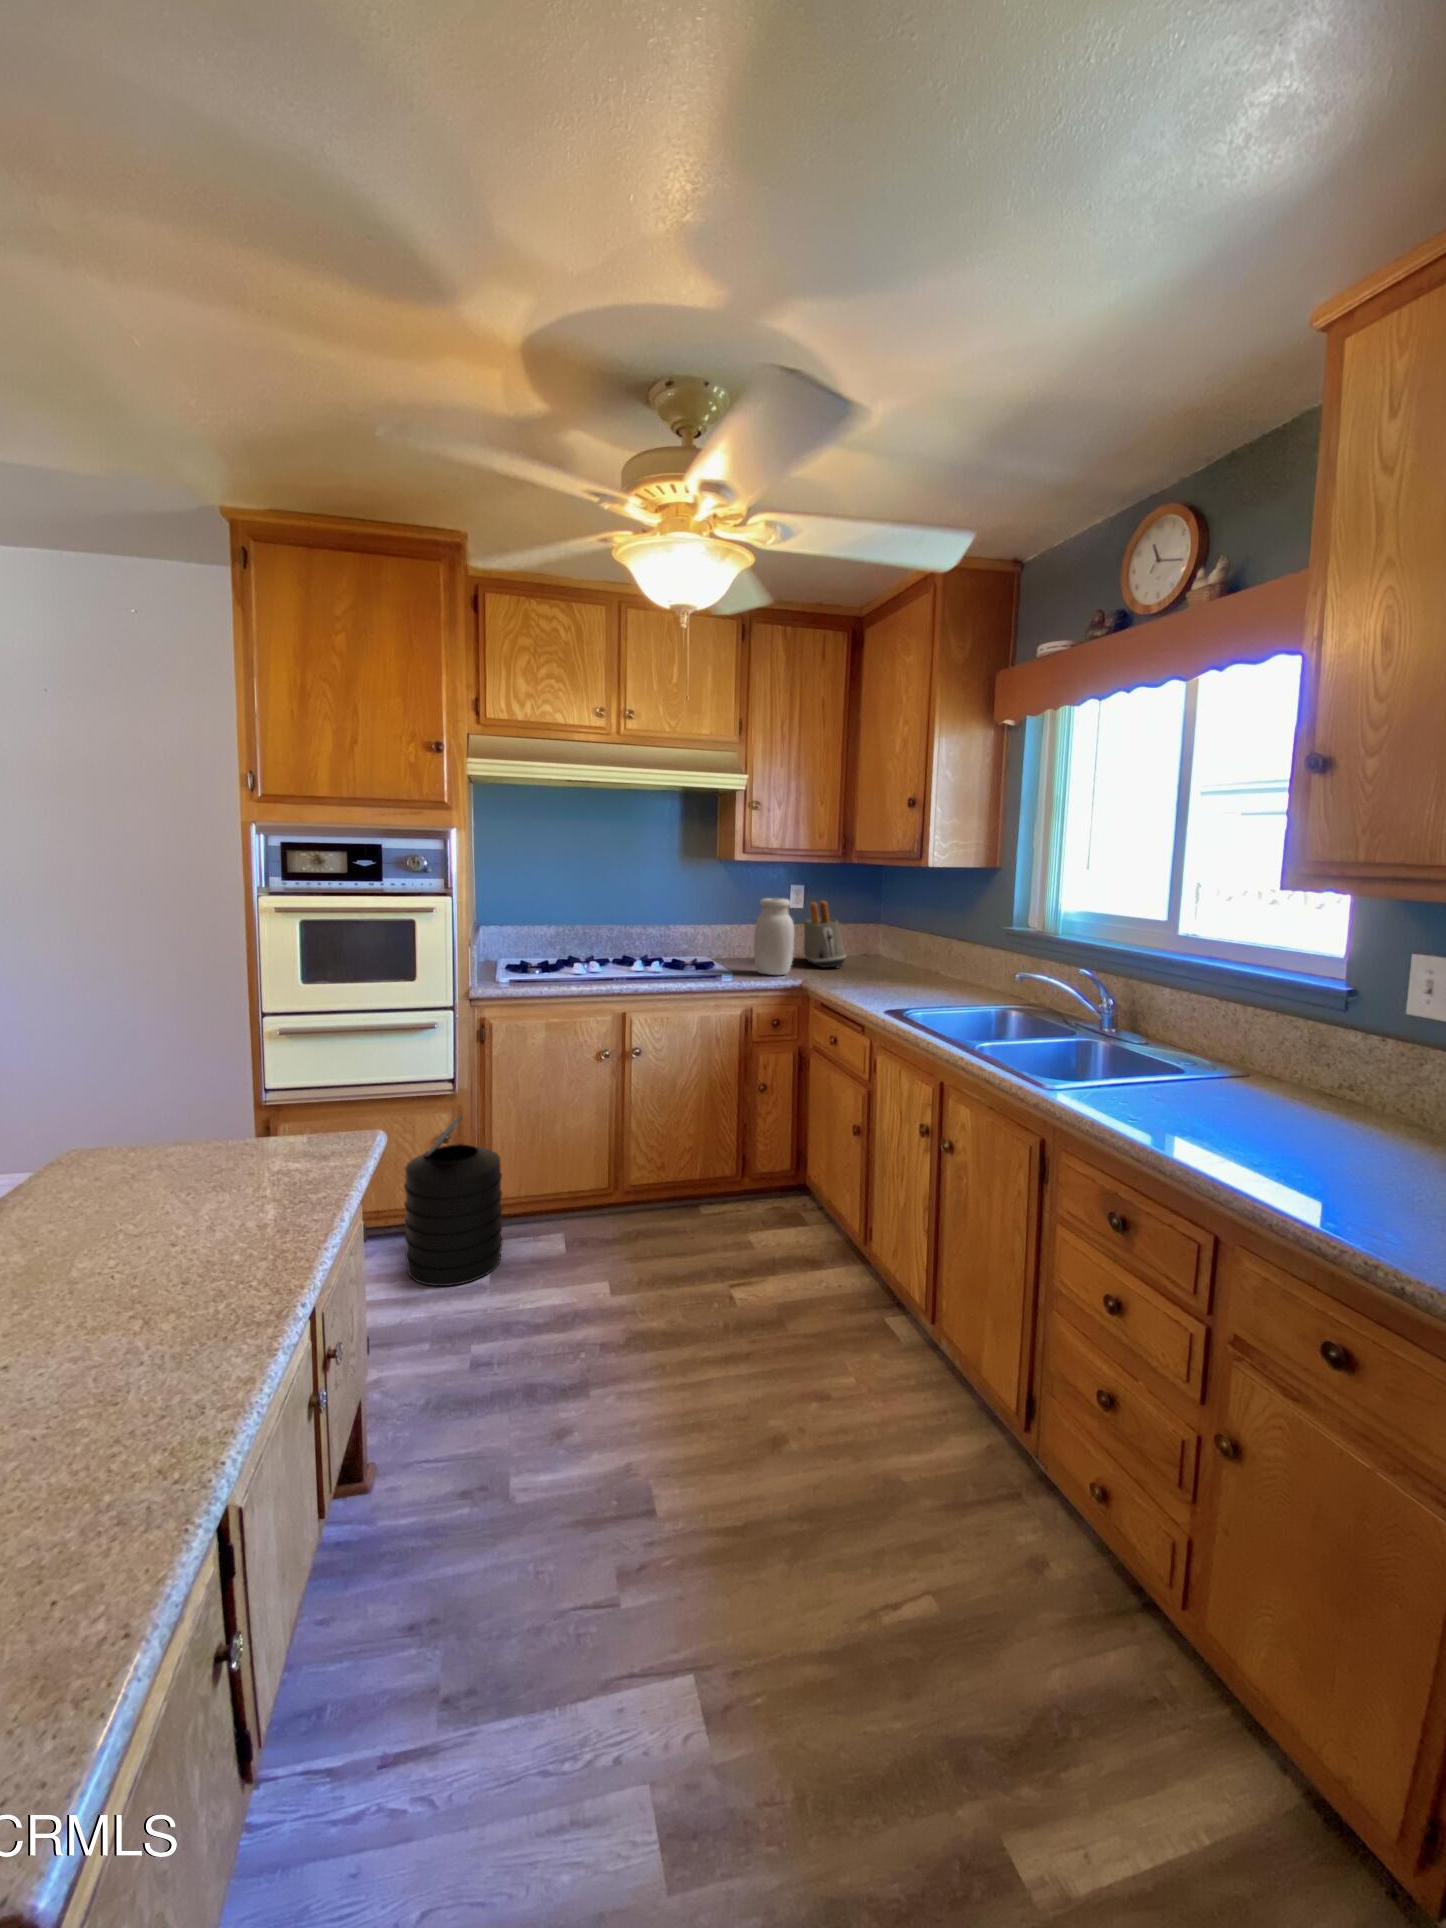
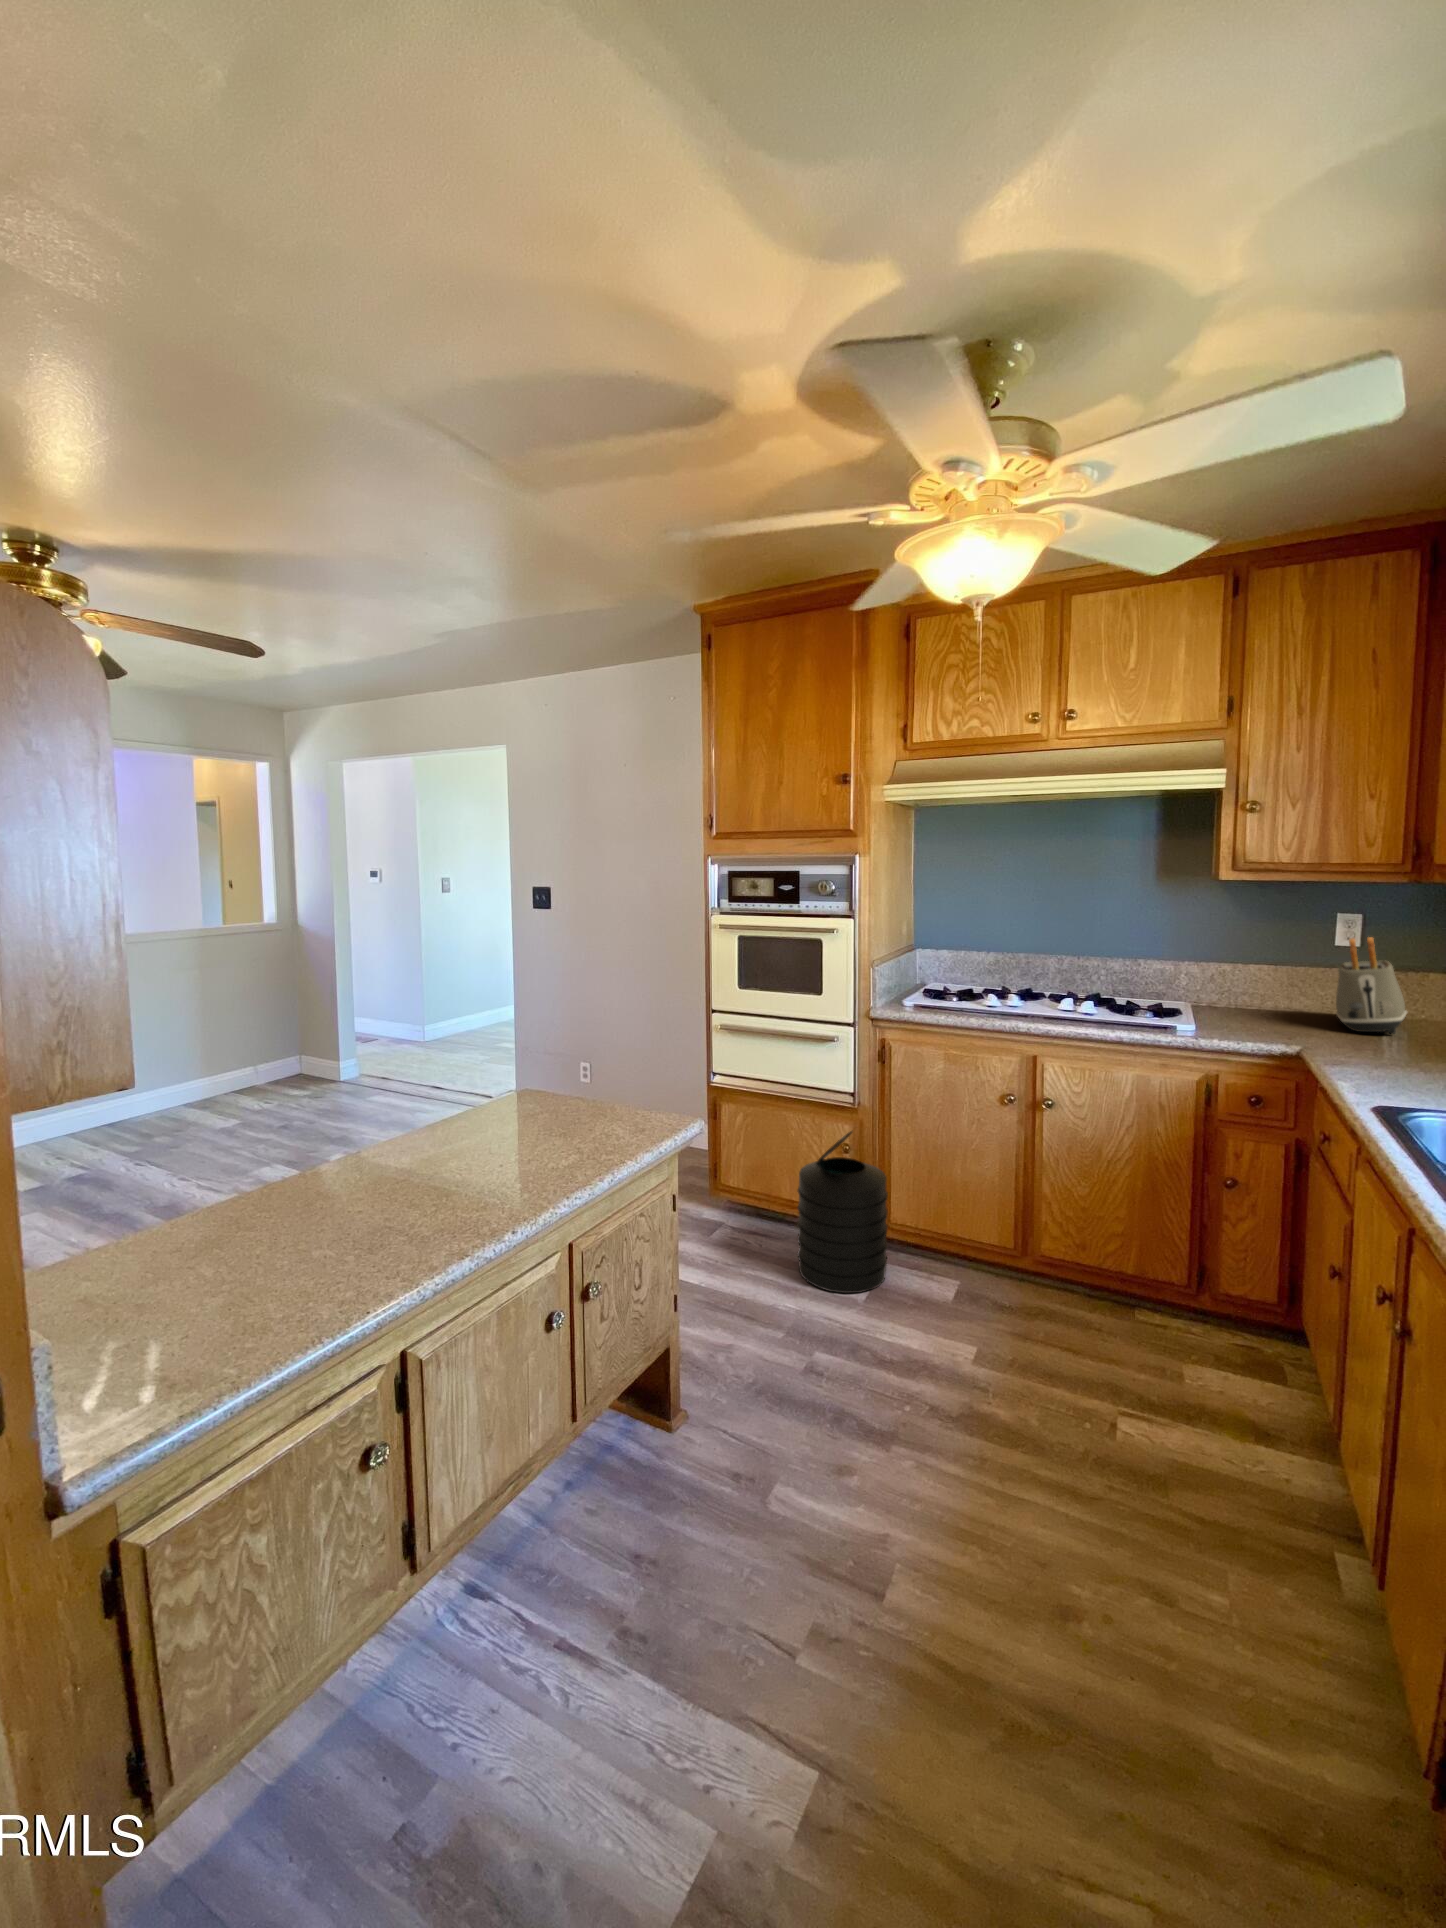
jar: present [754,898,794,975] -> none [1229,932,1294,1034]

